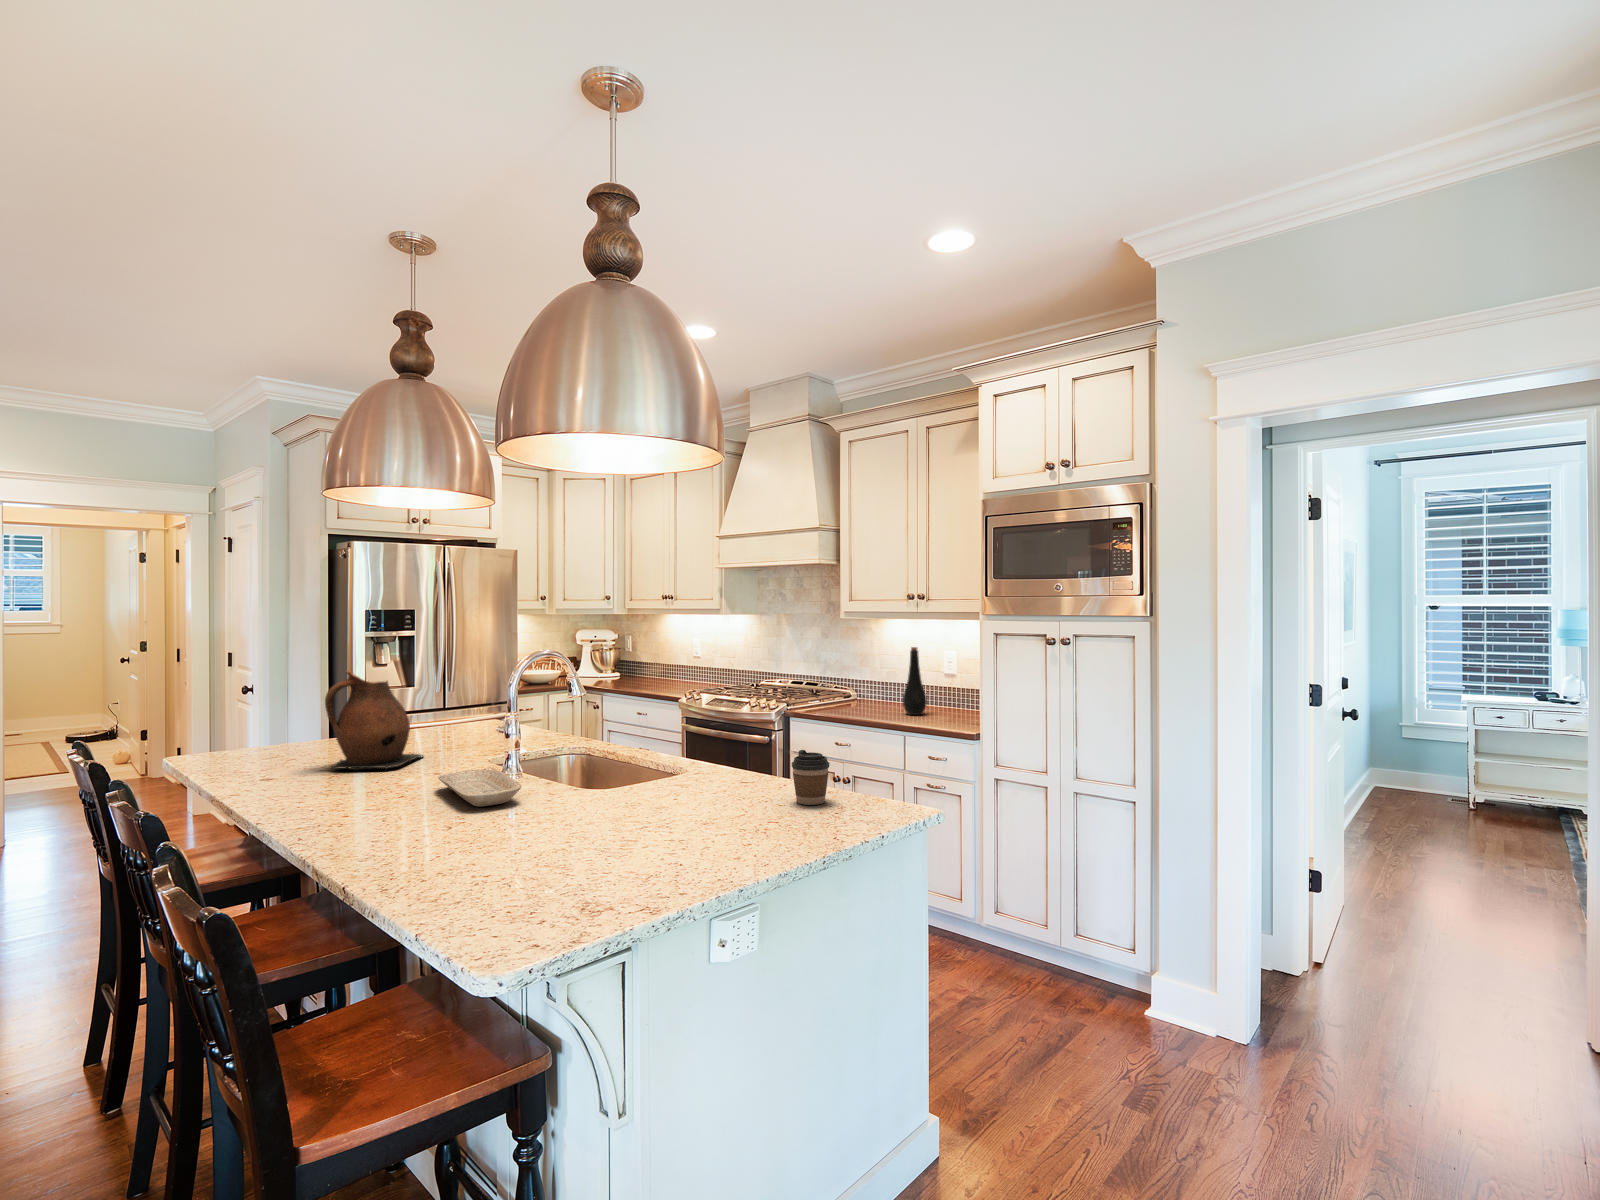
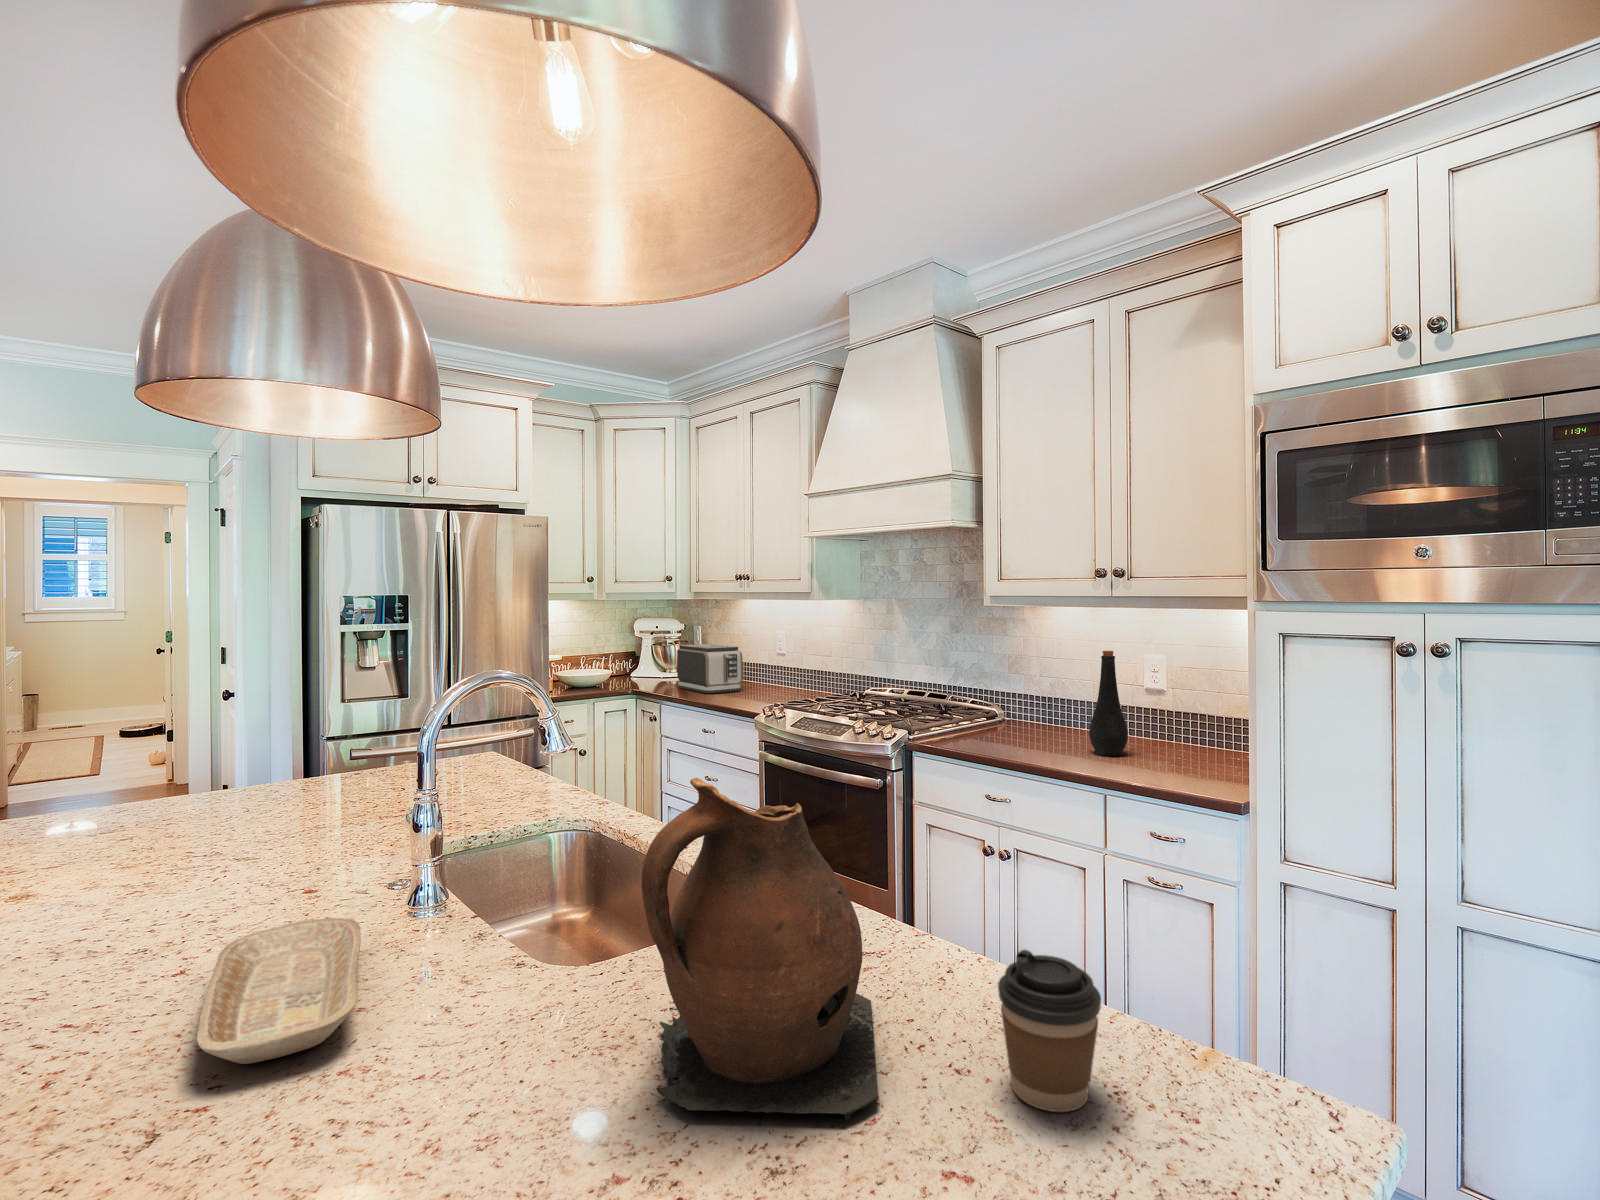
toaster: none [615,649,667,686] -> present [677,644,743,693]
ceramic pitcher: present [325,671,423,769] -> present [641,778,878,1120]

